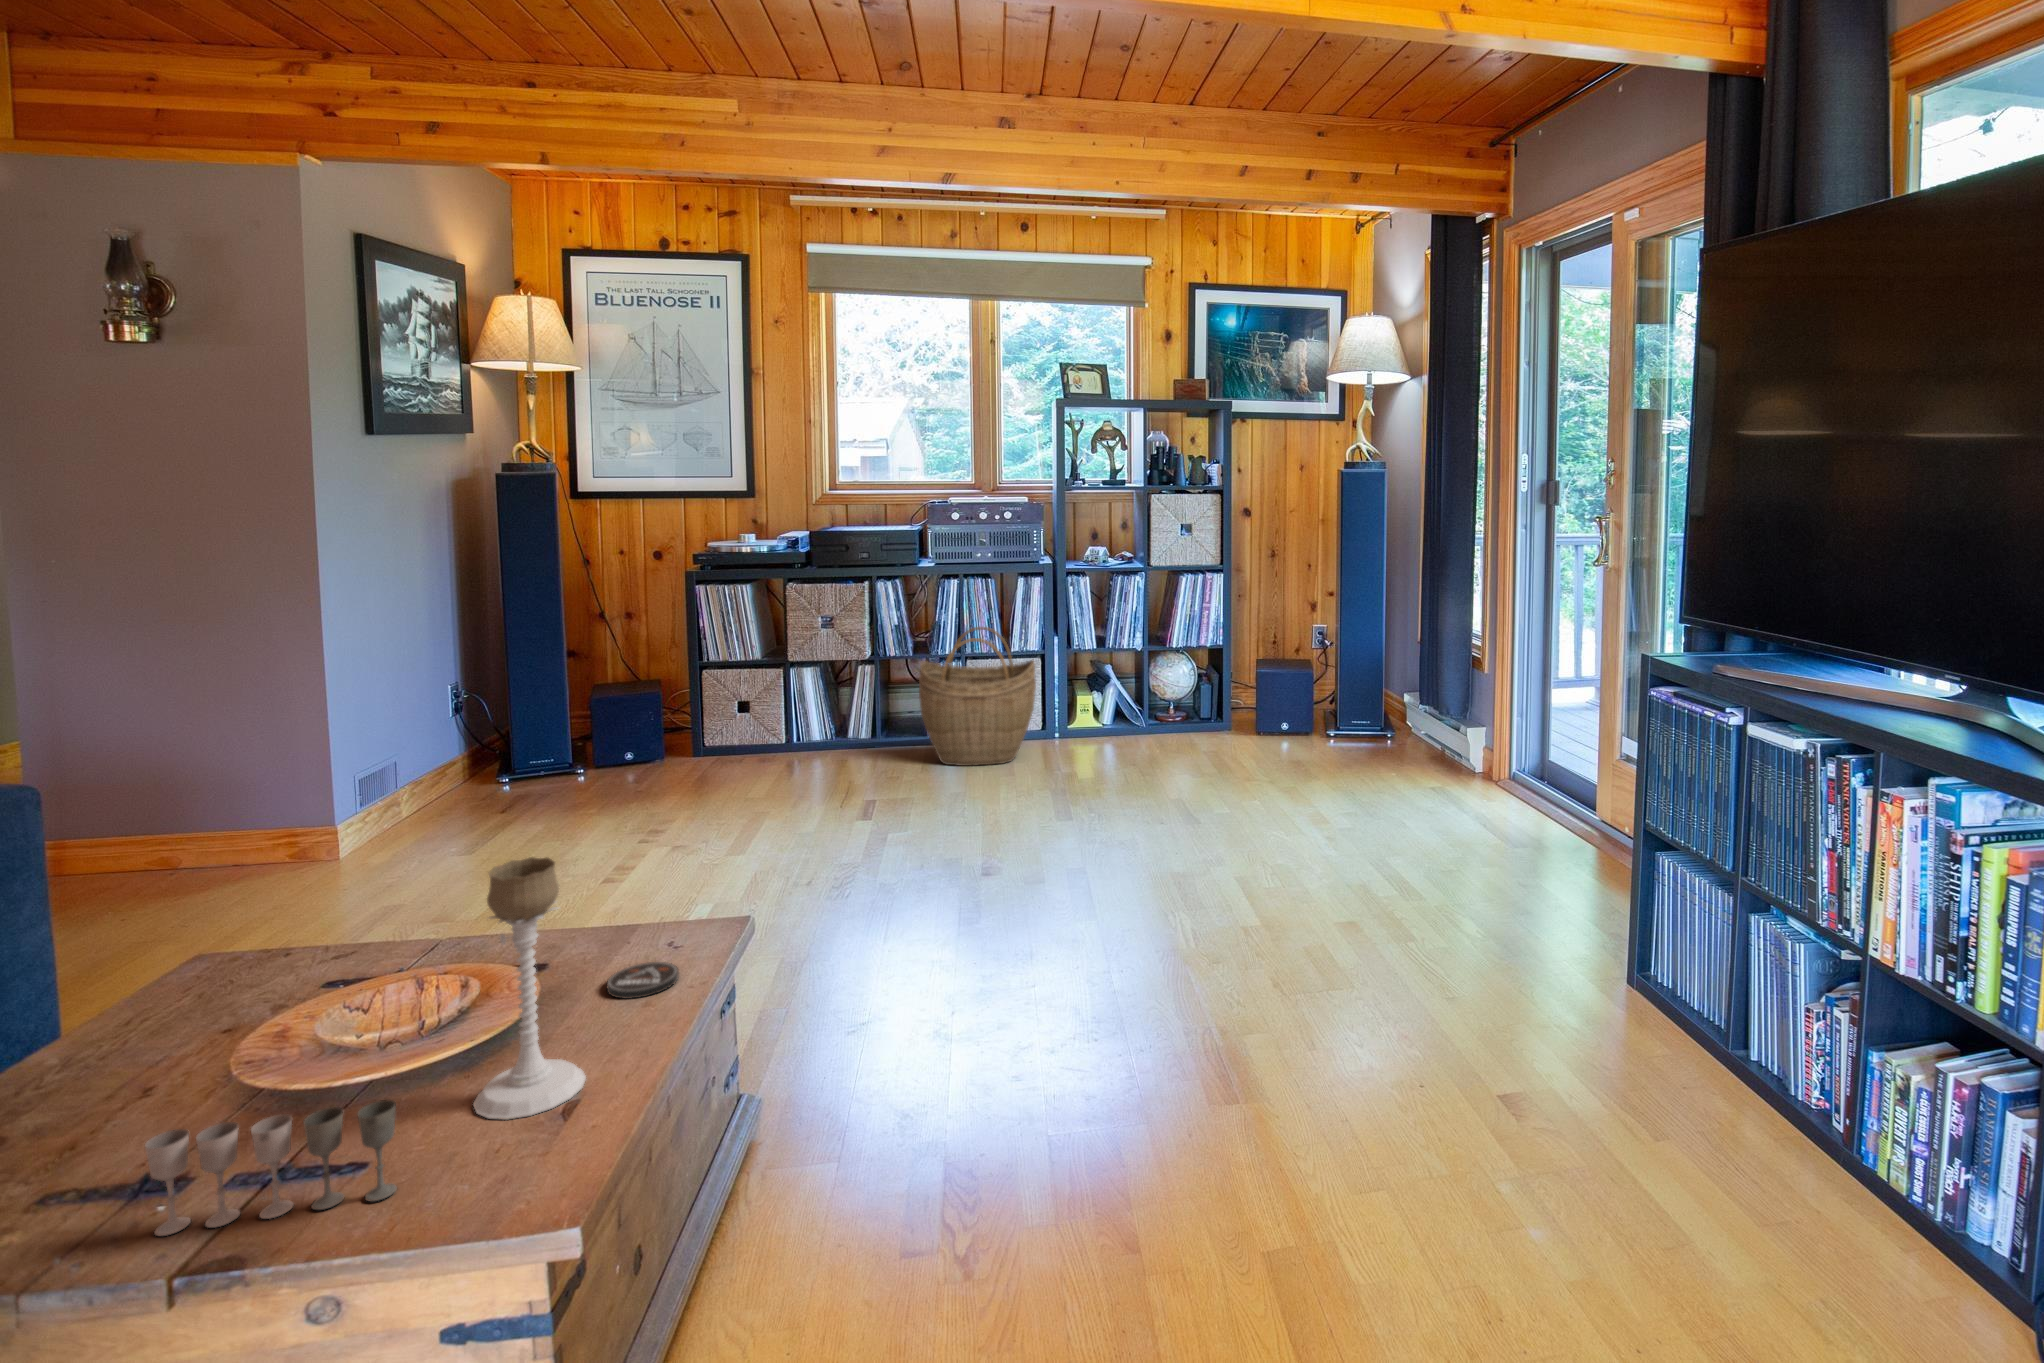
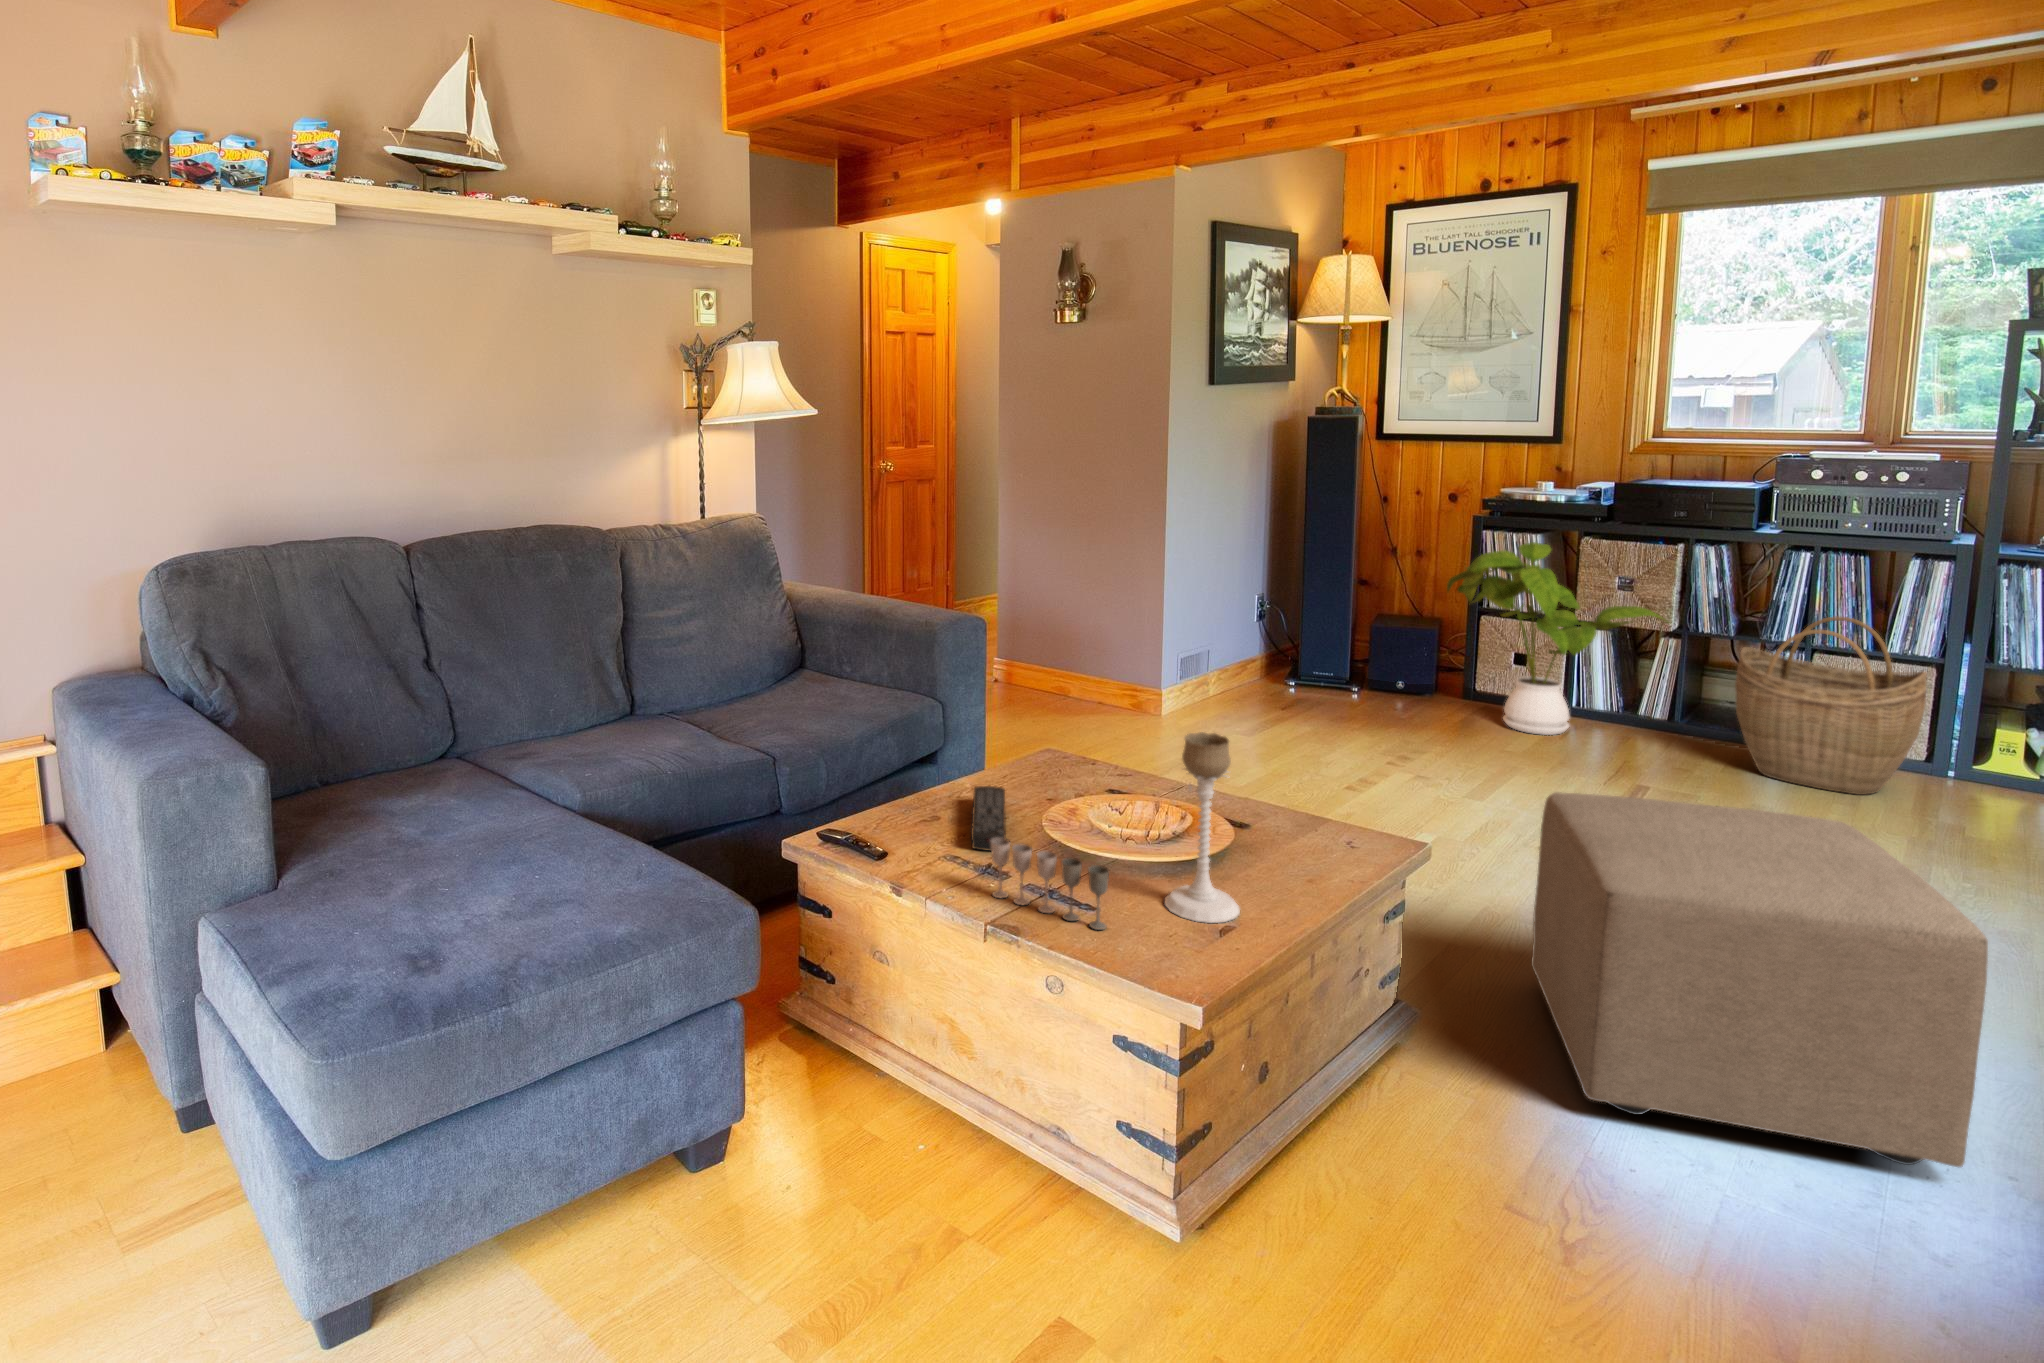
house plant: none [673,591,868,774] -> present [1447,542,1671,735]
ottoman: none [845,783,1169,1104] -> present [1531,792,1988,1167]
coaster: present [607,962,679,999] -> none [1279,849,1338,877]
remote control: none [59,1046,159,1173] -> present [971,786,1006,851]

